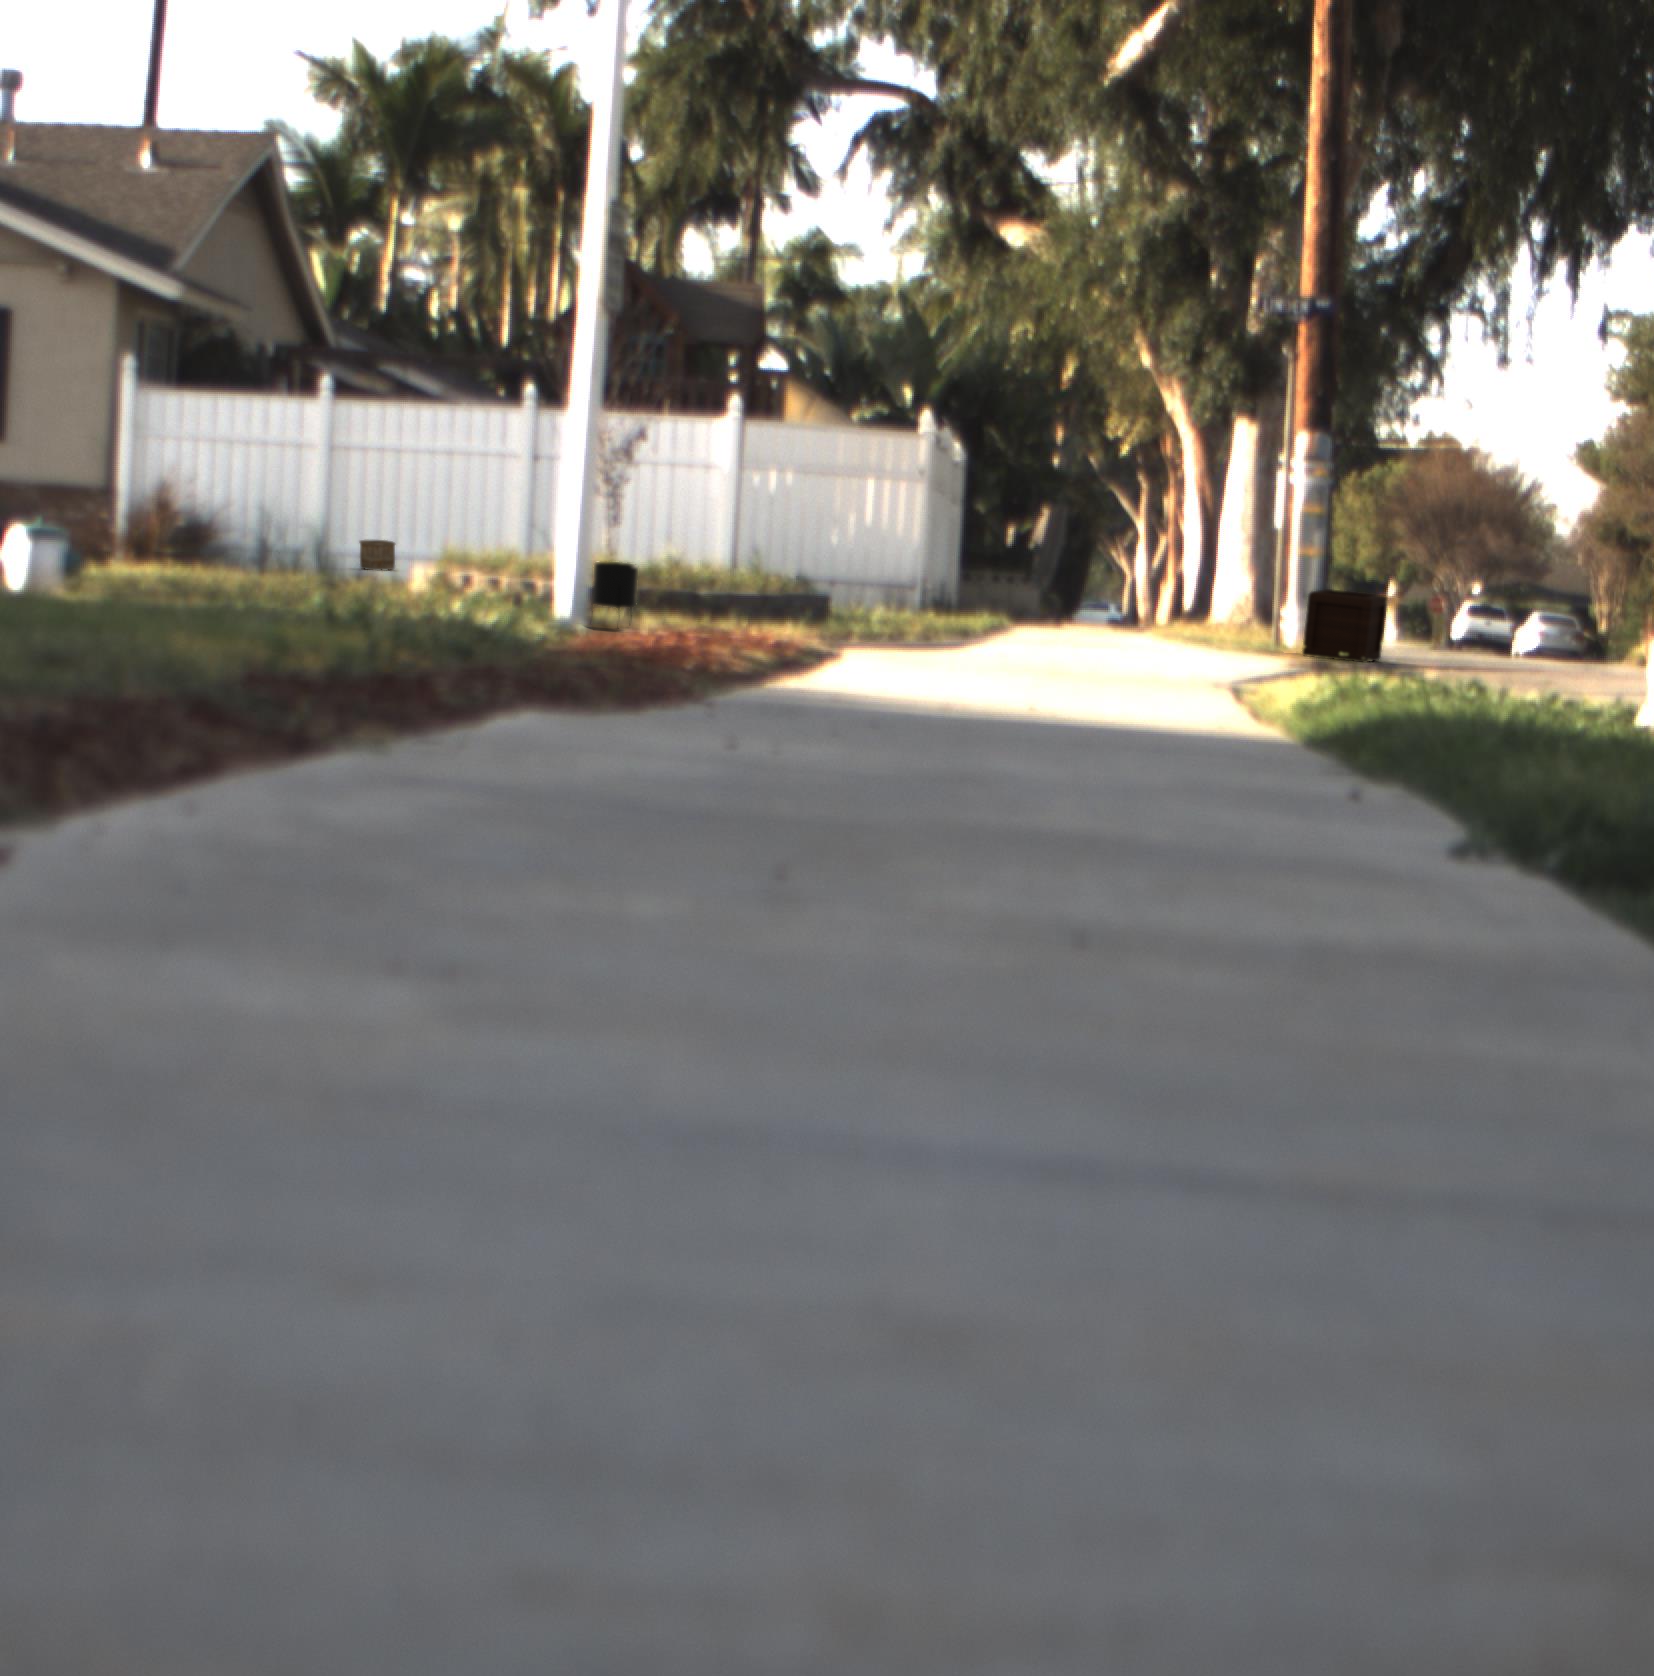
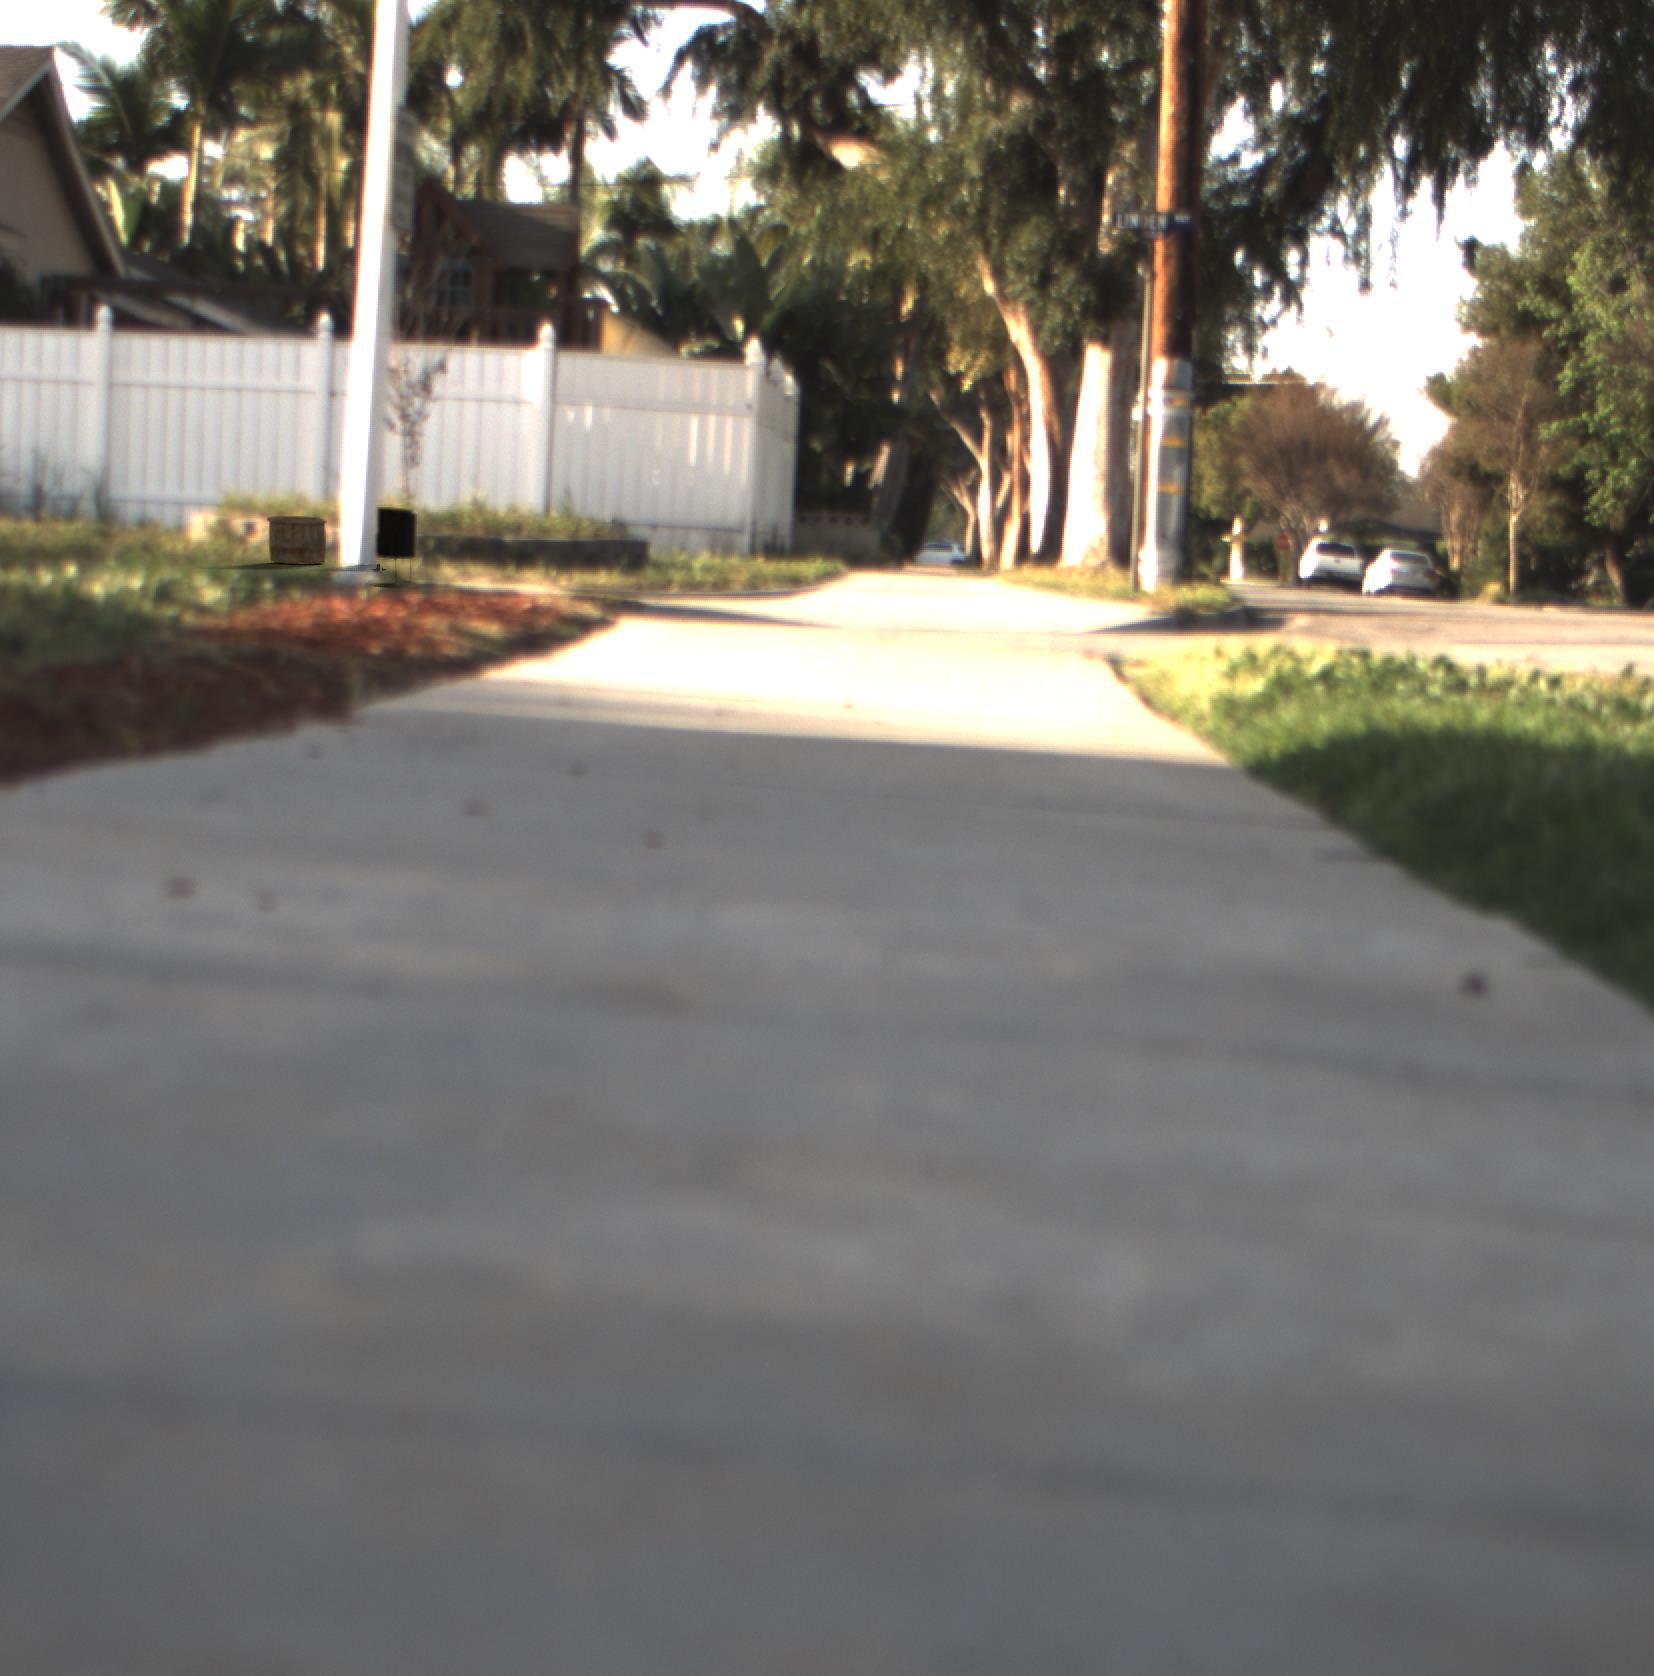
wooden bucket: present [360,540,395,571] -> present [267,516,326,564]
wooden crate: present [1302,589,1388,662] -> none [1163,528,1254,609]

